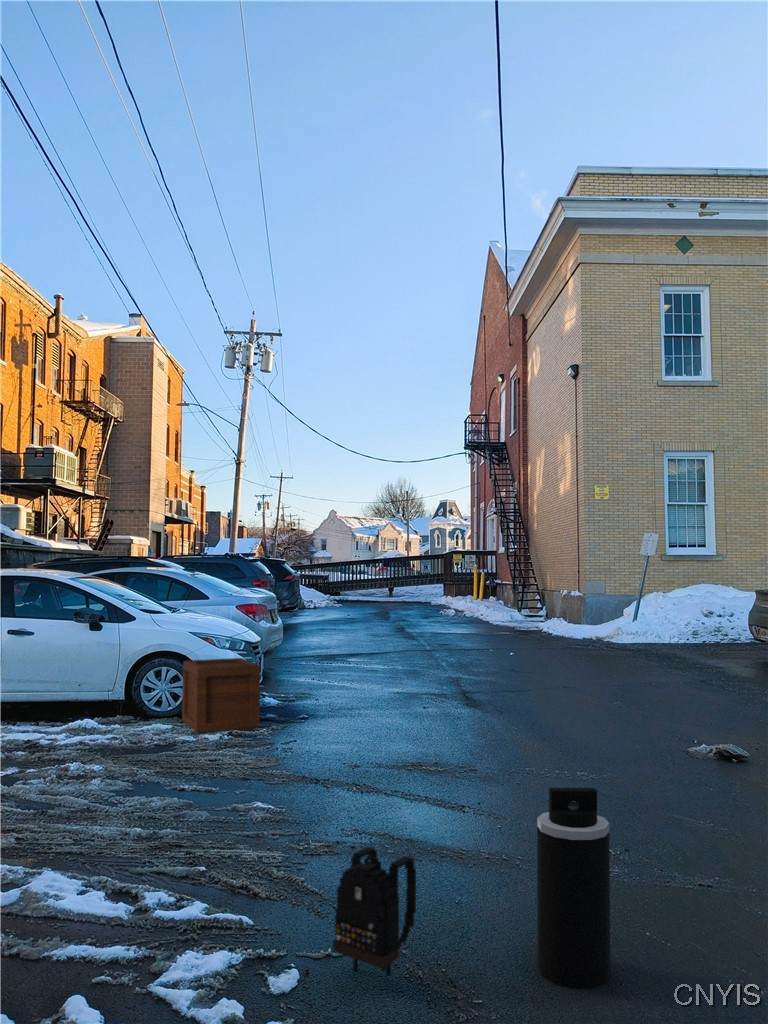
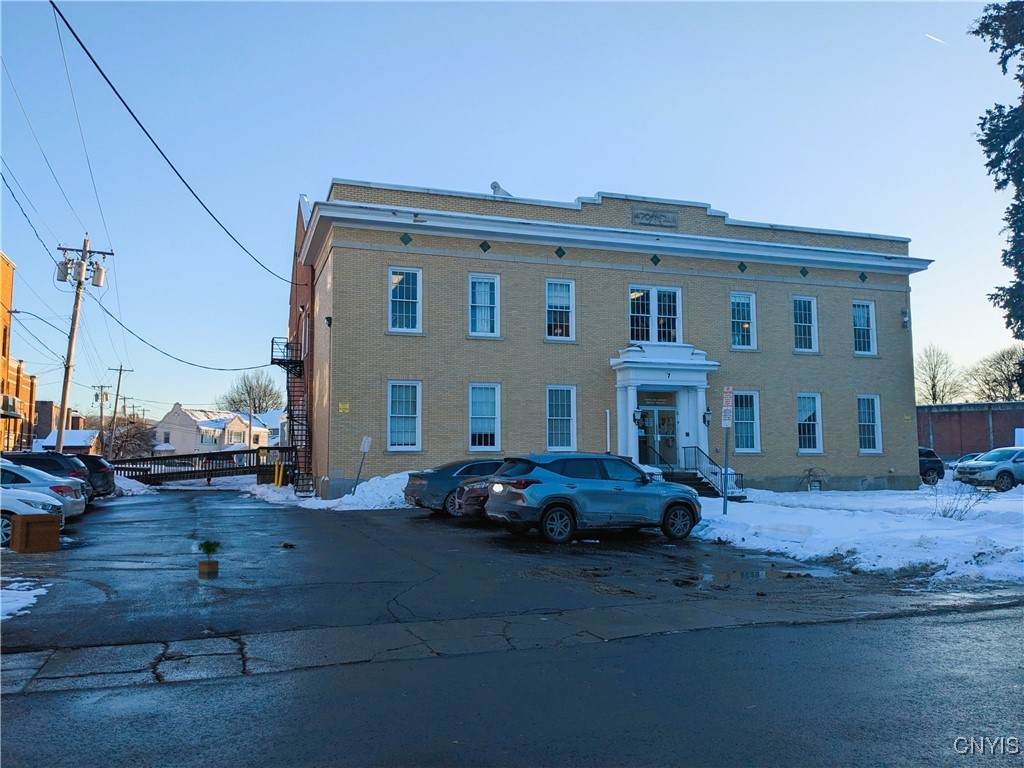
potted tree: none [623,780,691,895] -> present [198,541,223,579]
trash can: present [537,788,610,988] -> none [143,532,169,592]
backpack: present [333,847,416,976] -> none [69,555,101,593]

